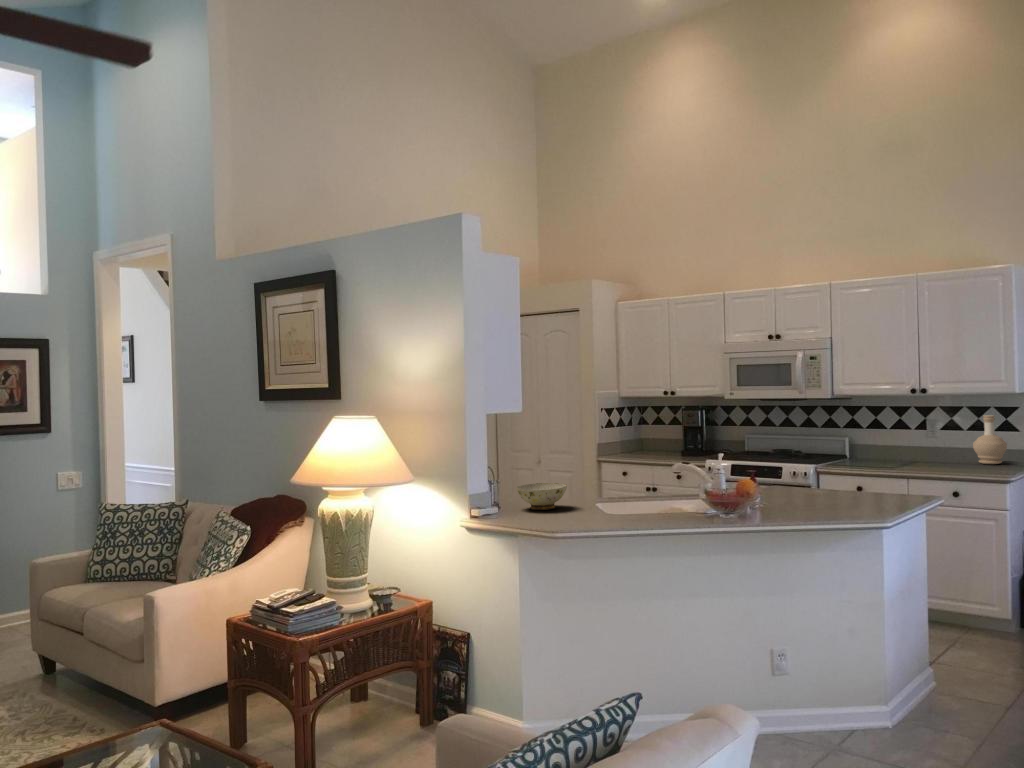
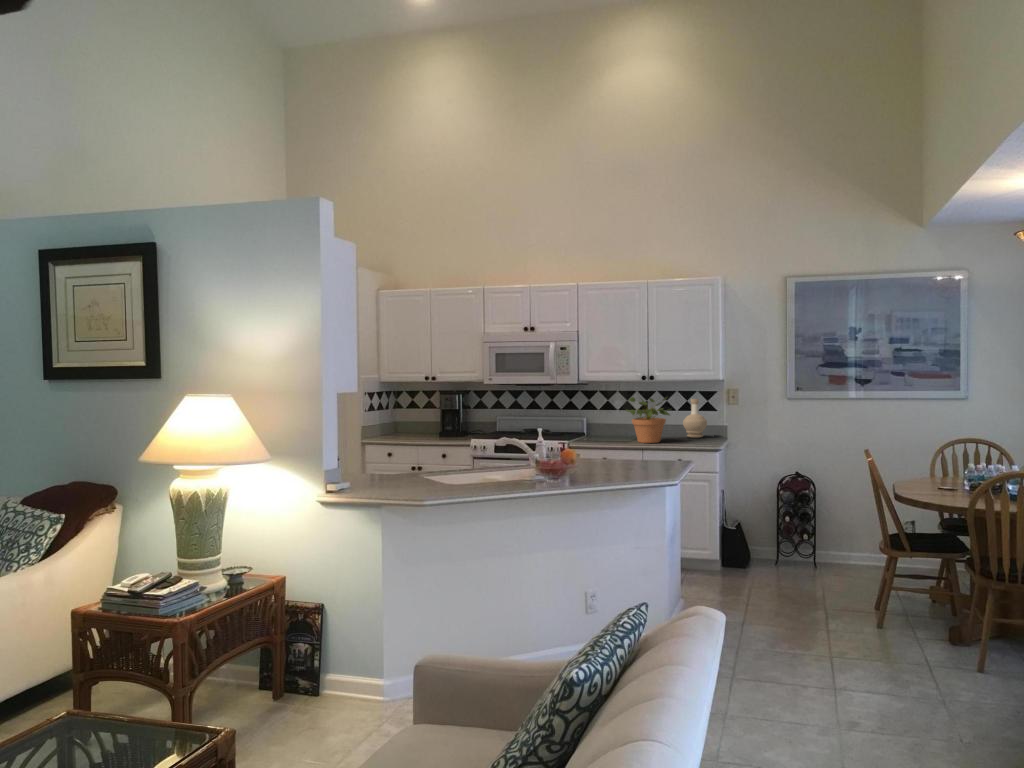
potted plant: none [887,412,955,470] -> present [626,397,670,443]
ceramic bowl: present [516,483,567,510] -> none [357,459,405,484]

